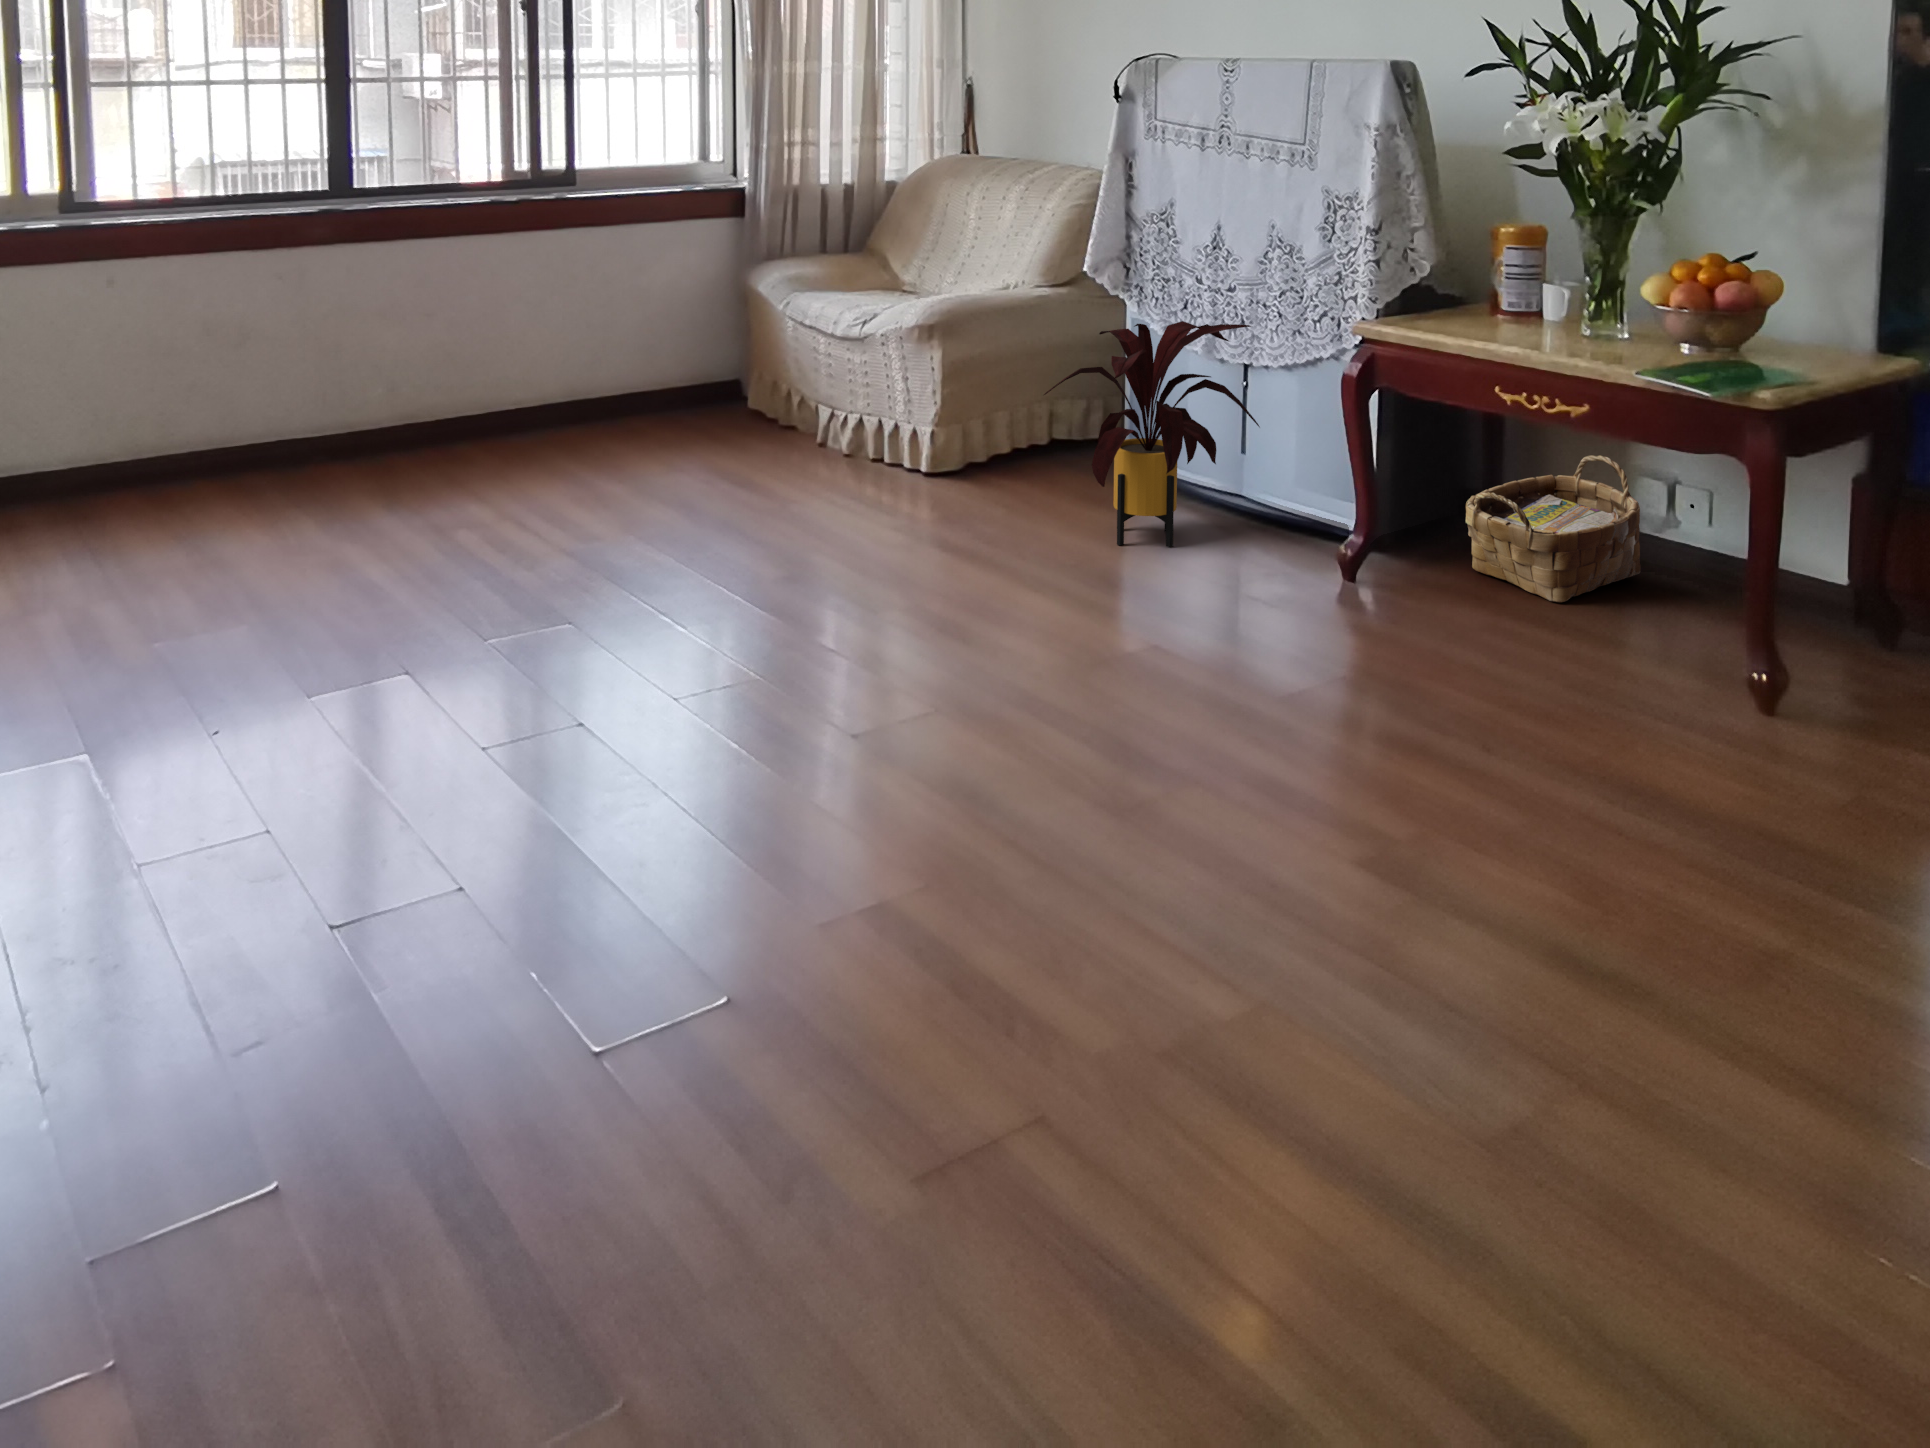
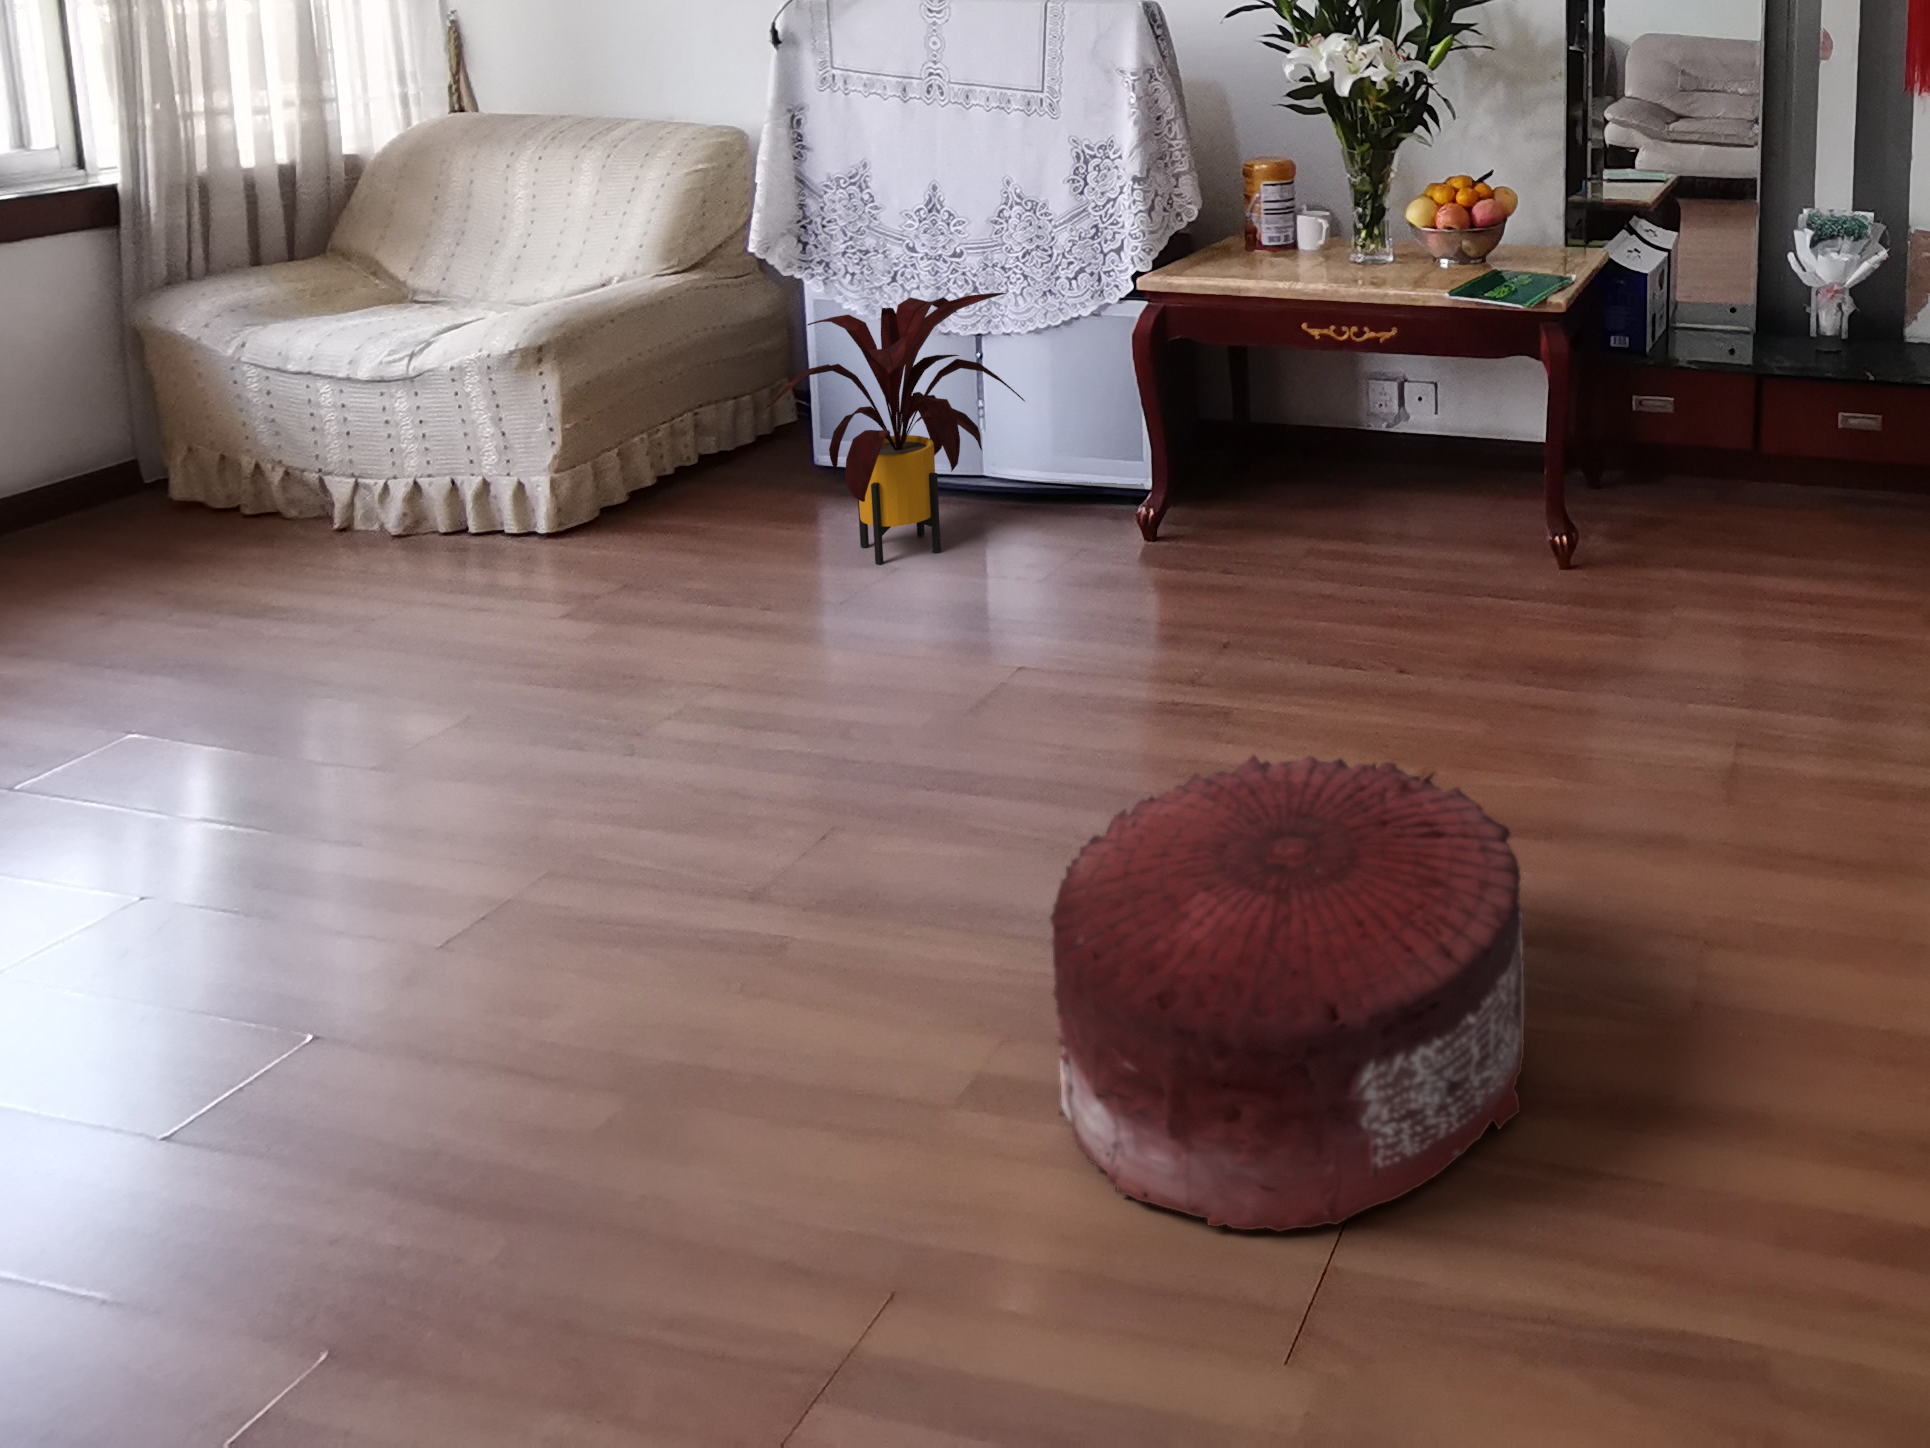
woven basket: present [1466,455,1641,602] -> none [1243,372,1392,516]
pouf: none [877,746,1330,1183] -> present [1050,755,1525,1232]

